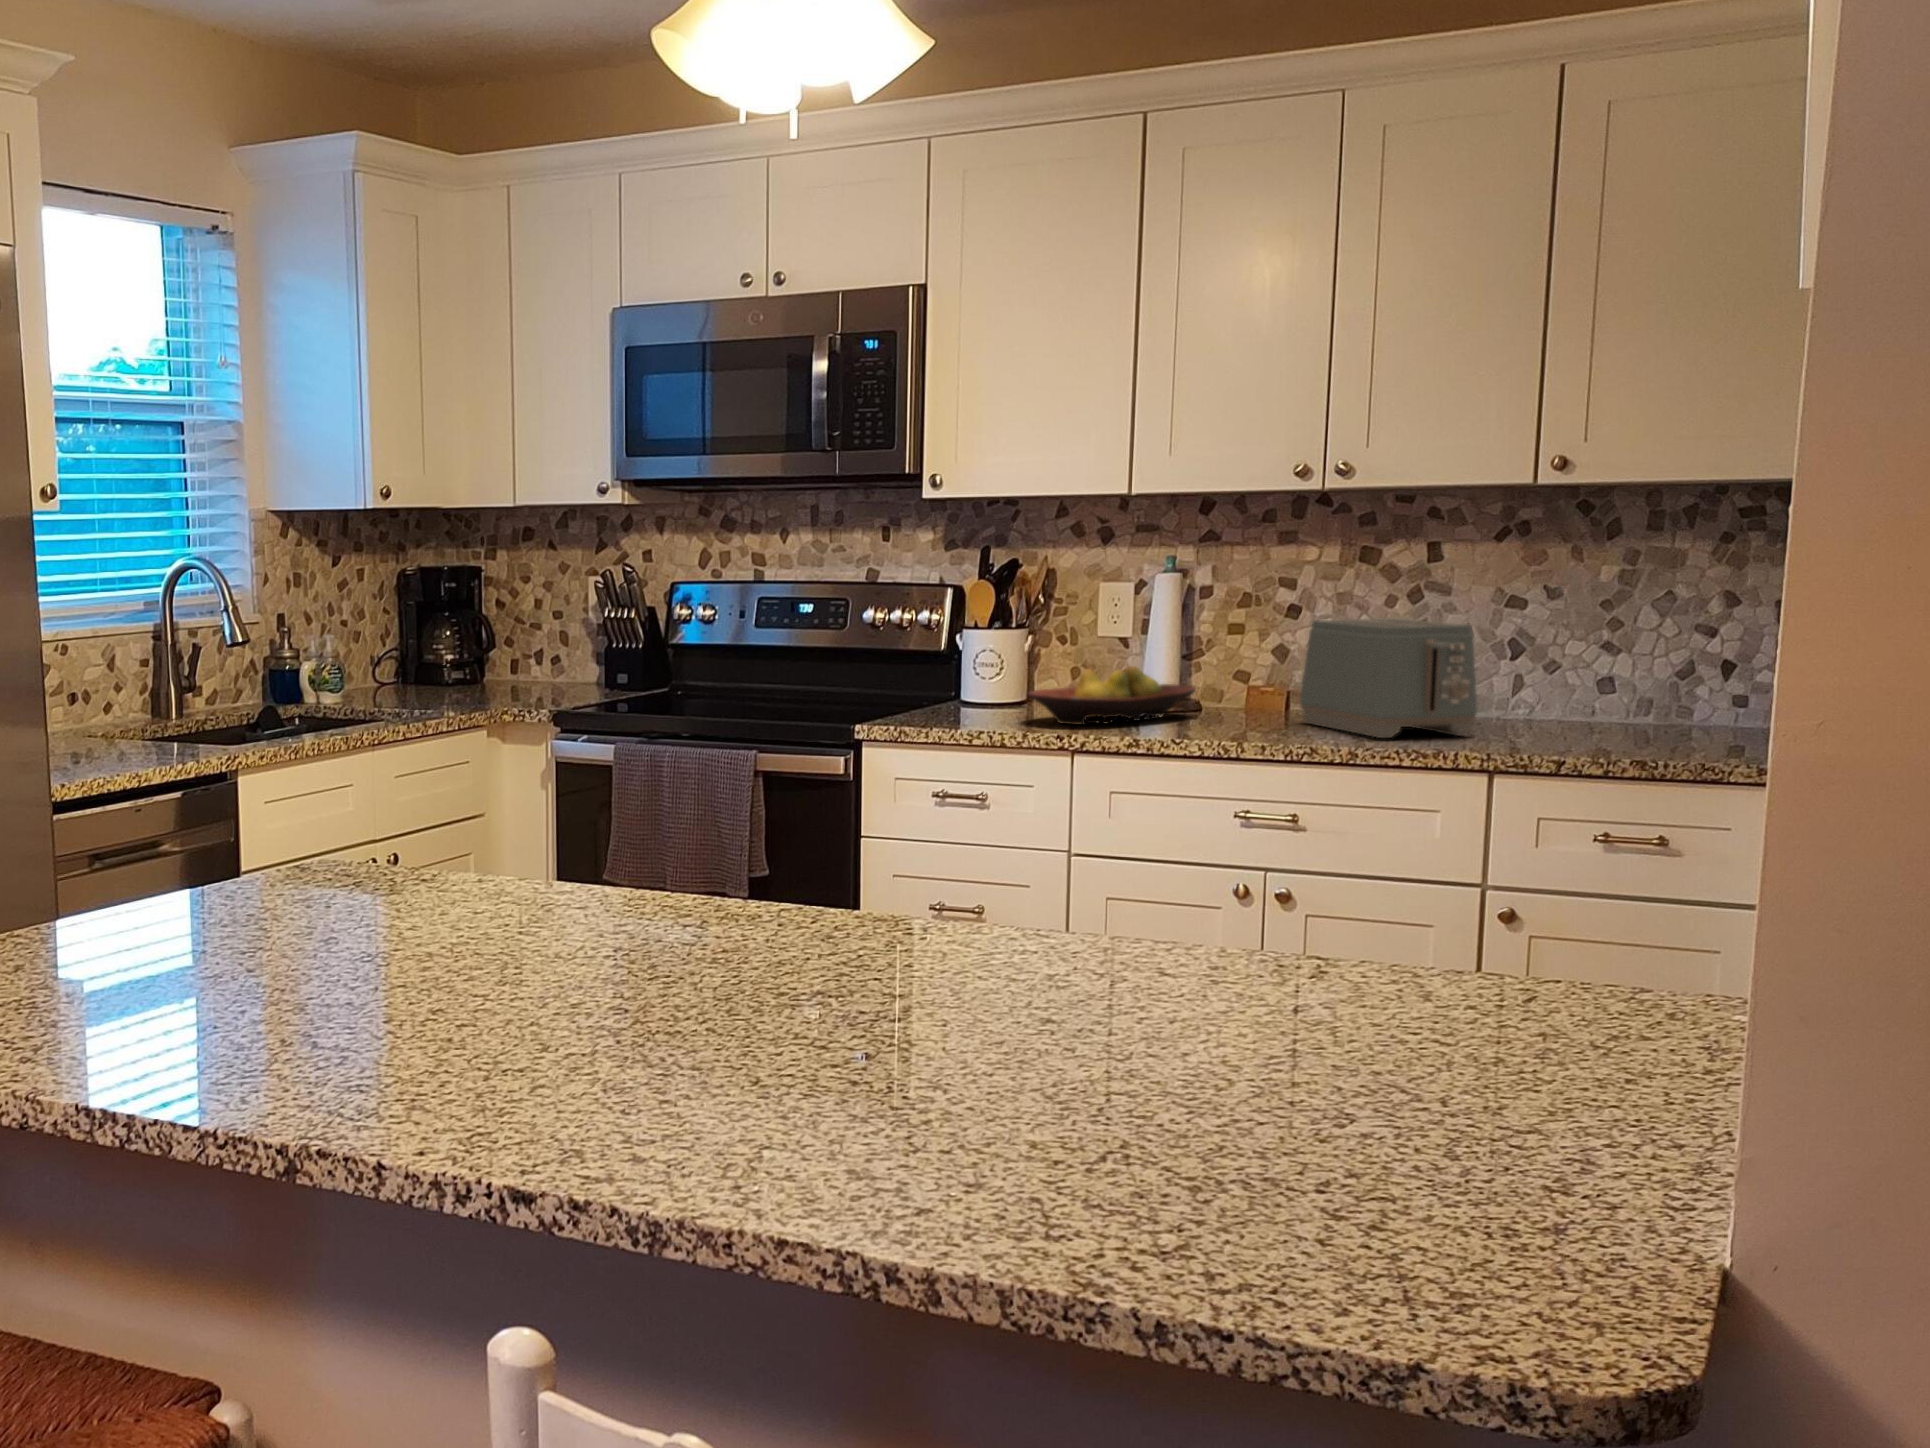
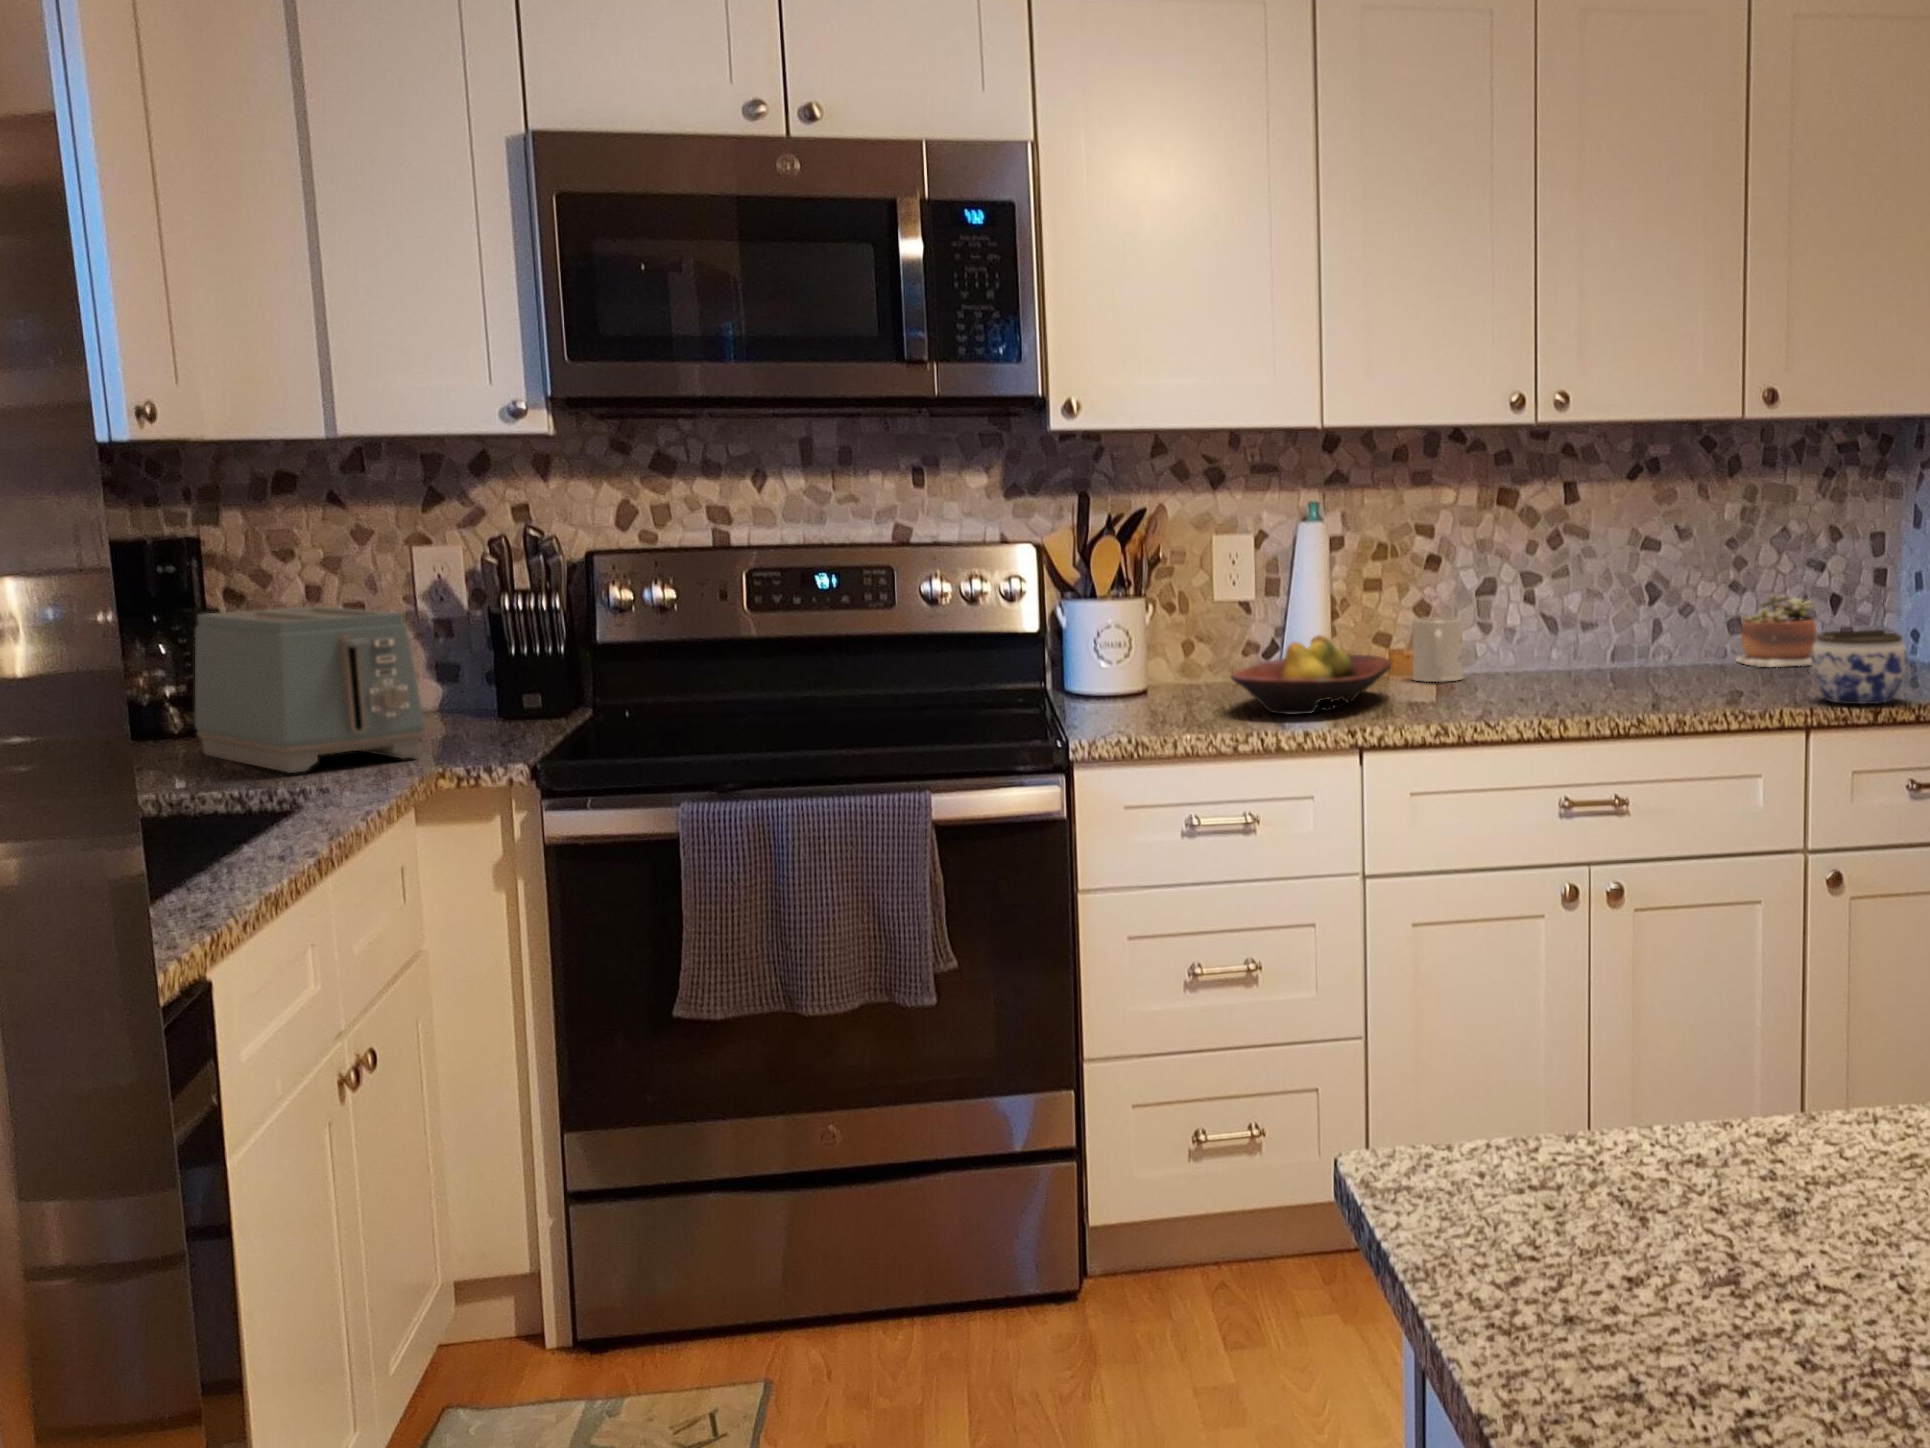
toaster: present [1300,618,1477,738] -> present [195,606,425,773]
succulent plant: none [1605,654,1697,727] -> present [1736,595,1816,667]
mug: none [1255,659,1303,714] -> present [1413,617,1463,682]
jar: none [1523,687,1621,756] -> present [1812,630,1907,704]

